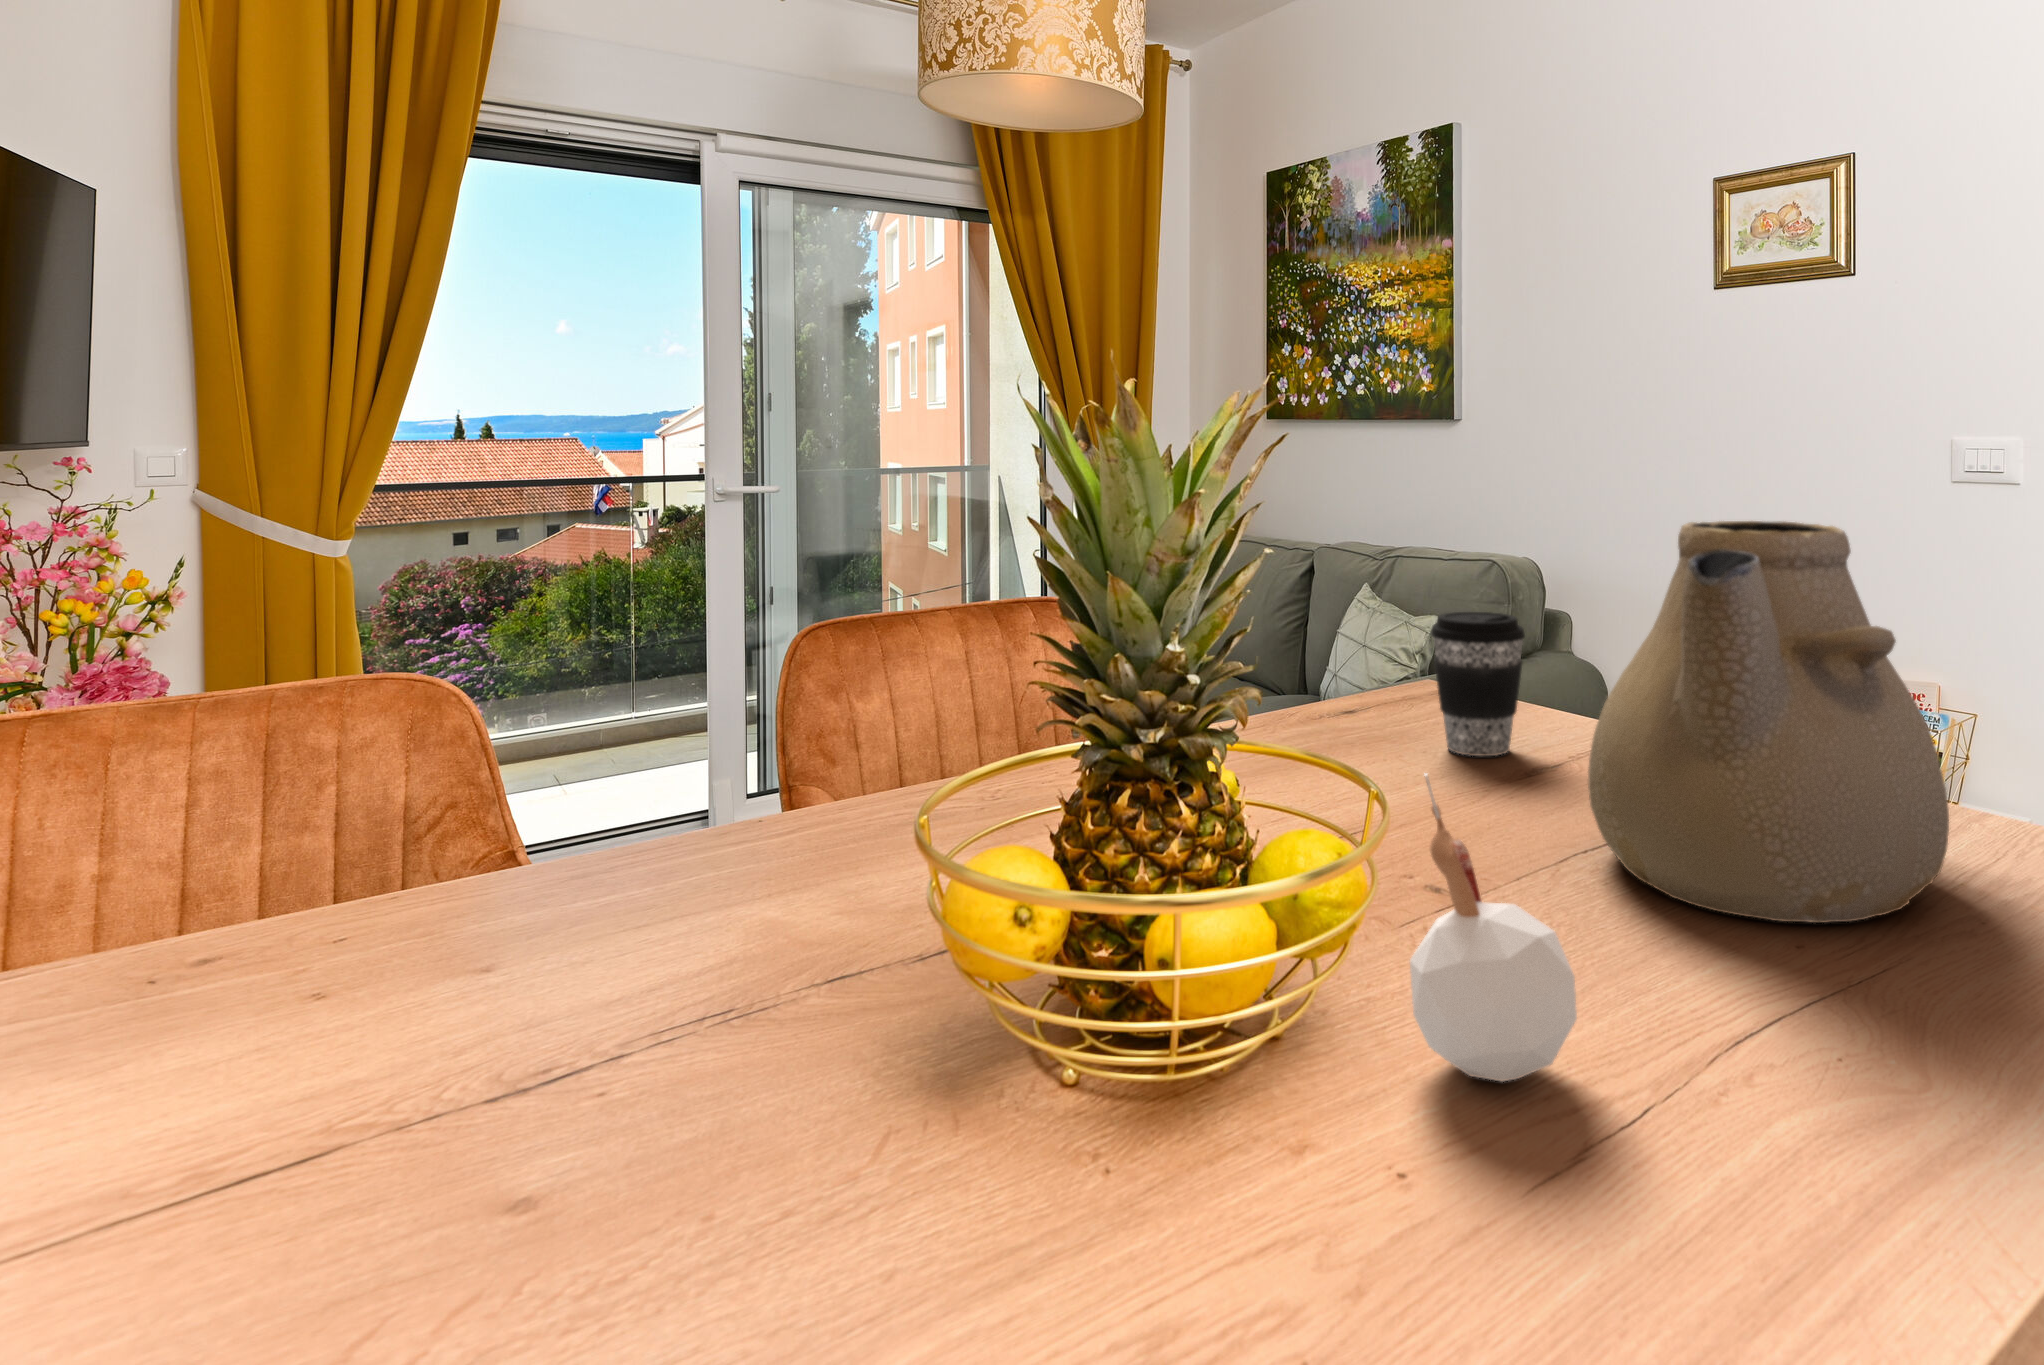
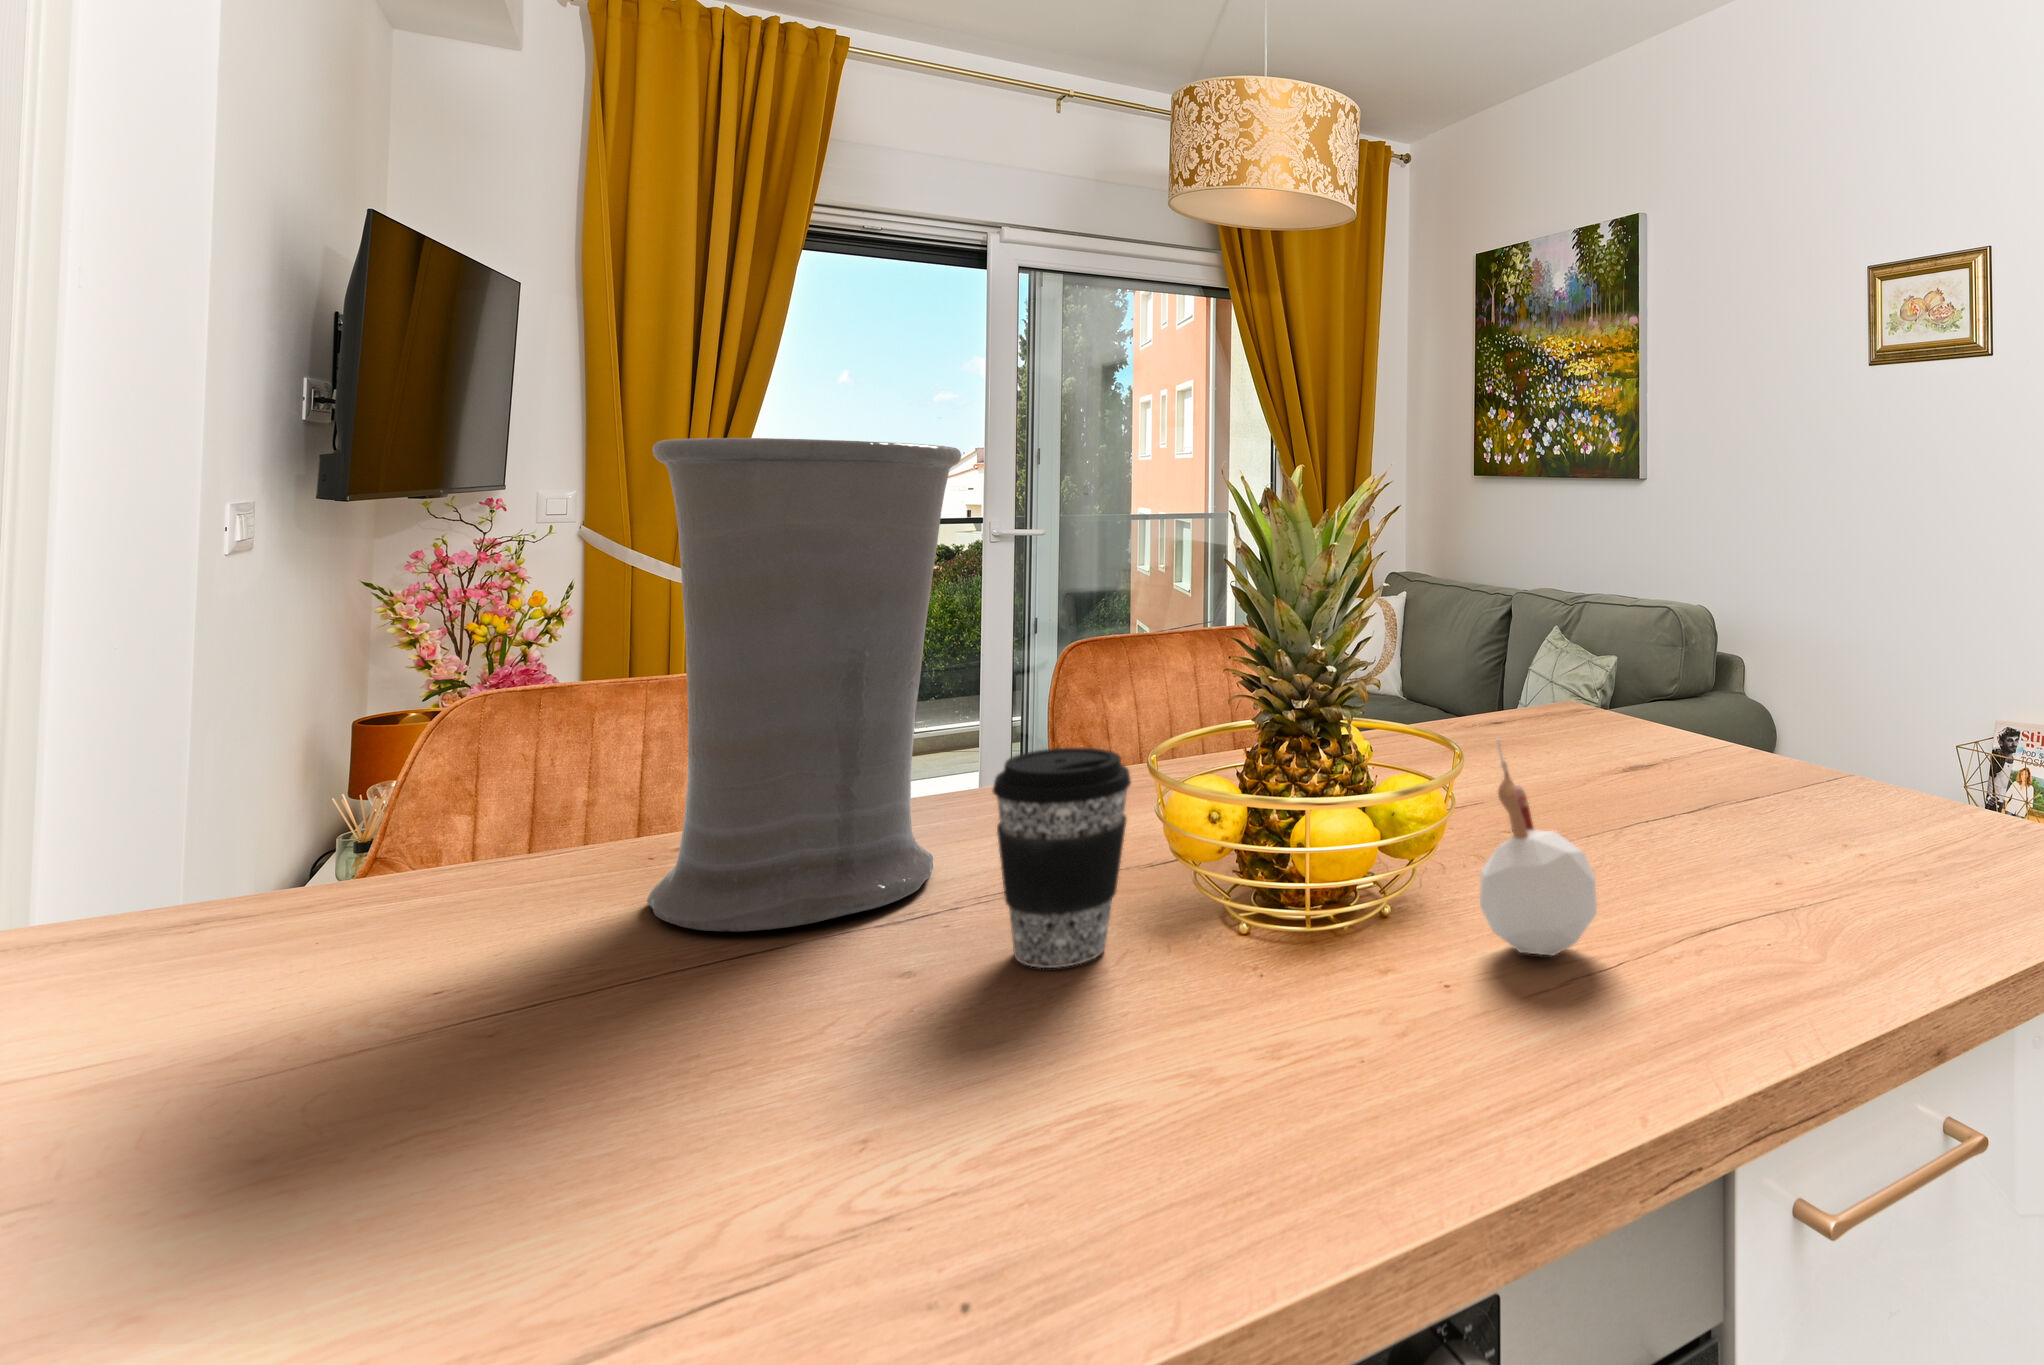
vase: none [158,358,645,1098] -> present [647,438,961,932]
teapot: present [1588,521,1949,923] -> none [1660,565,1933,873]
coffee cup: present [1430,612,1525,756] -> present [993,748,1131,968]

